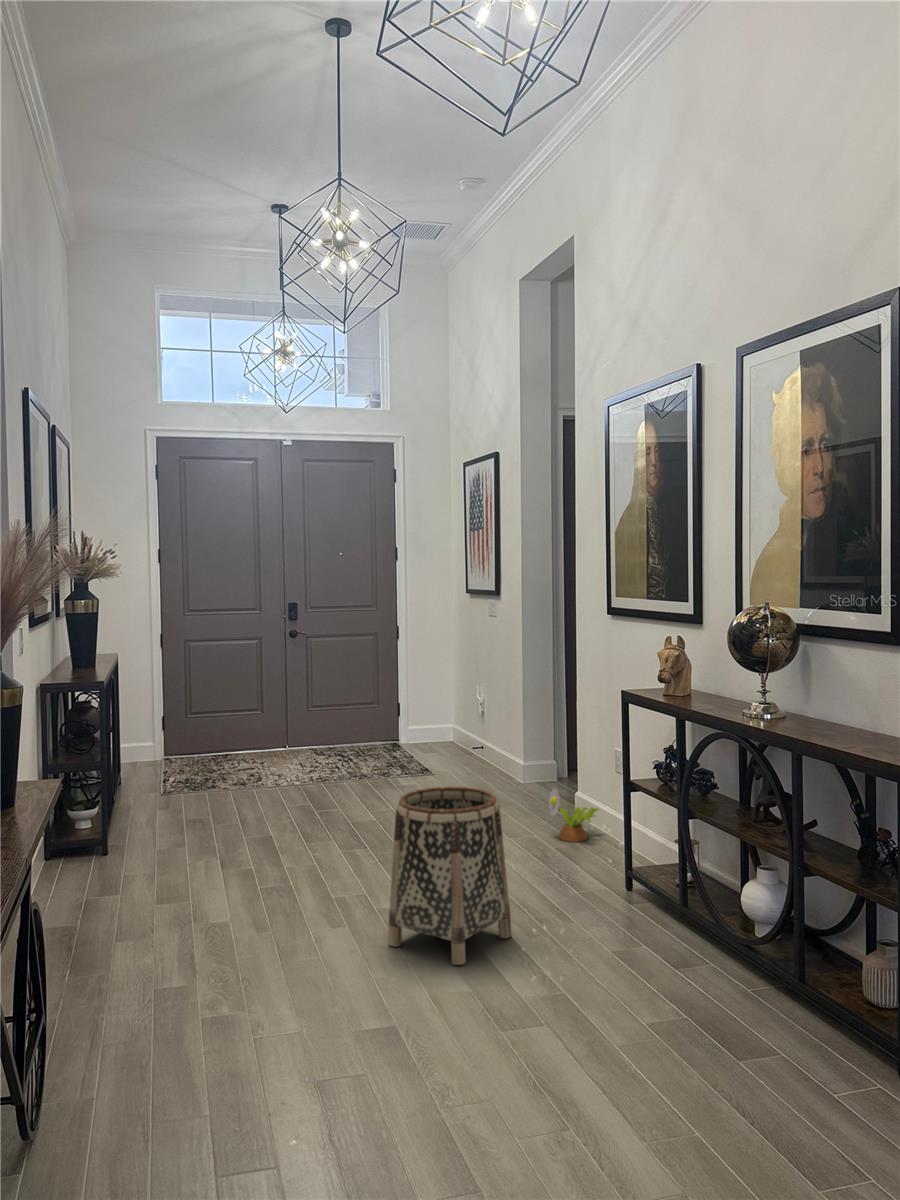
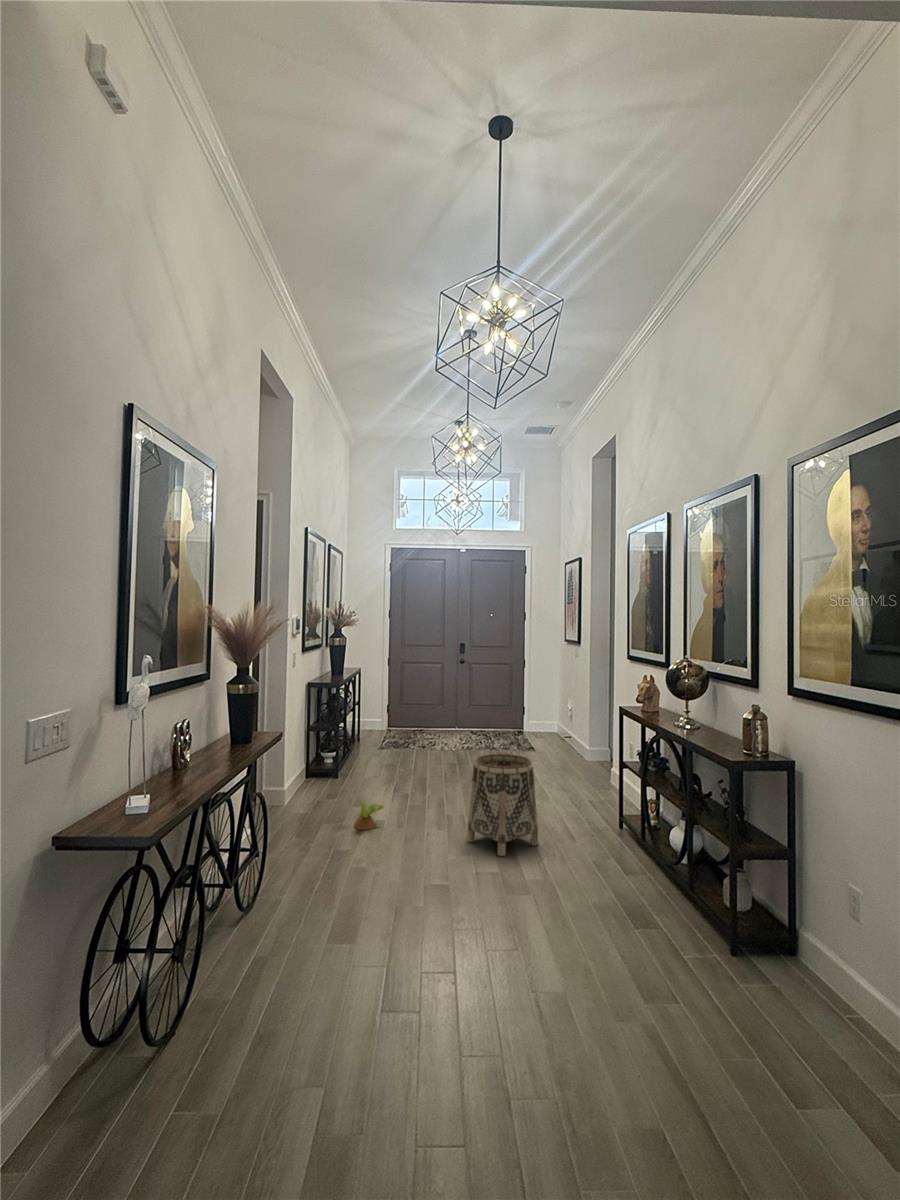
decorative plant: present [549,788,599,842] -> present [348,791,384,830]

